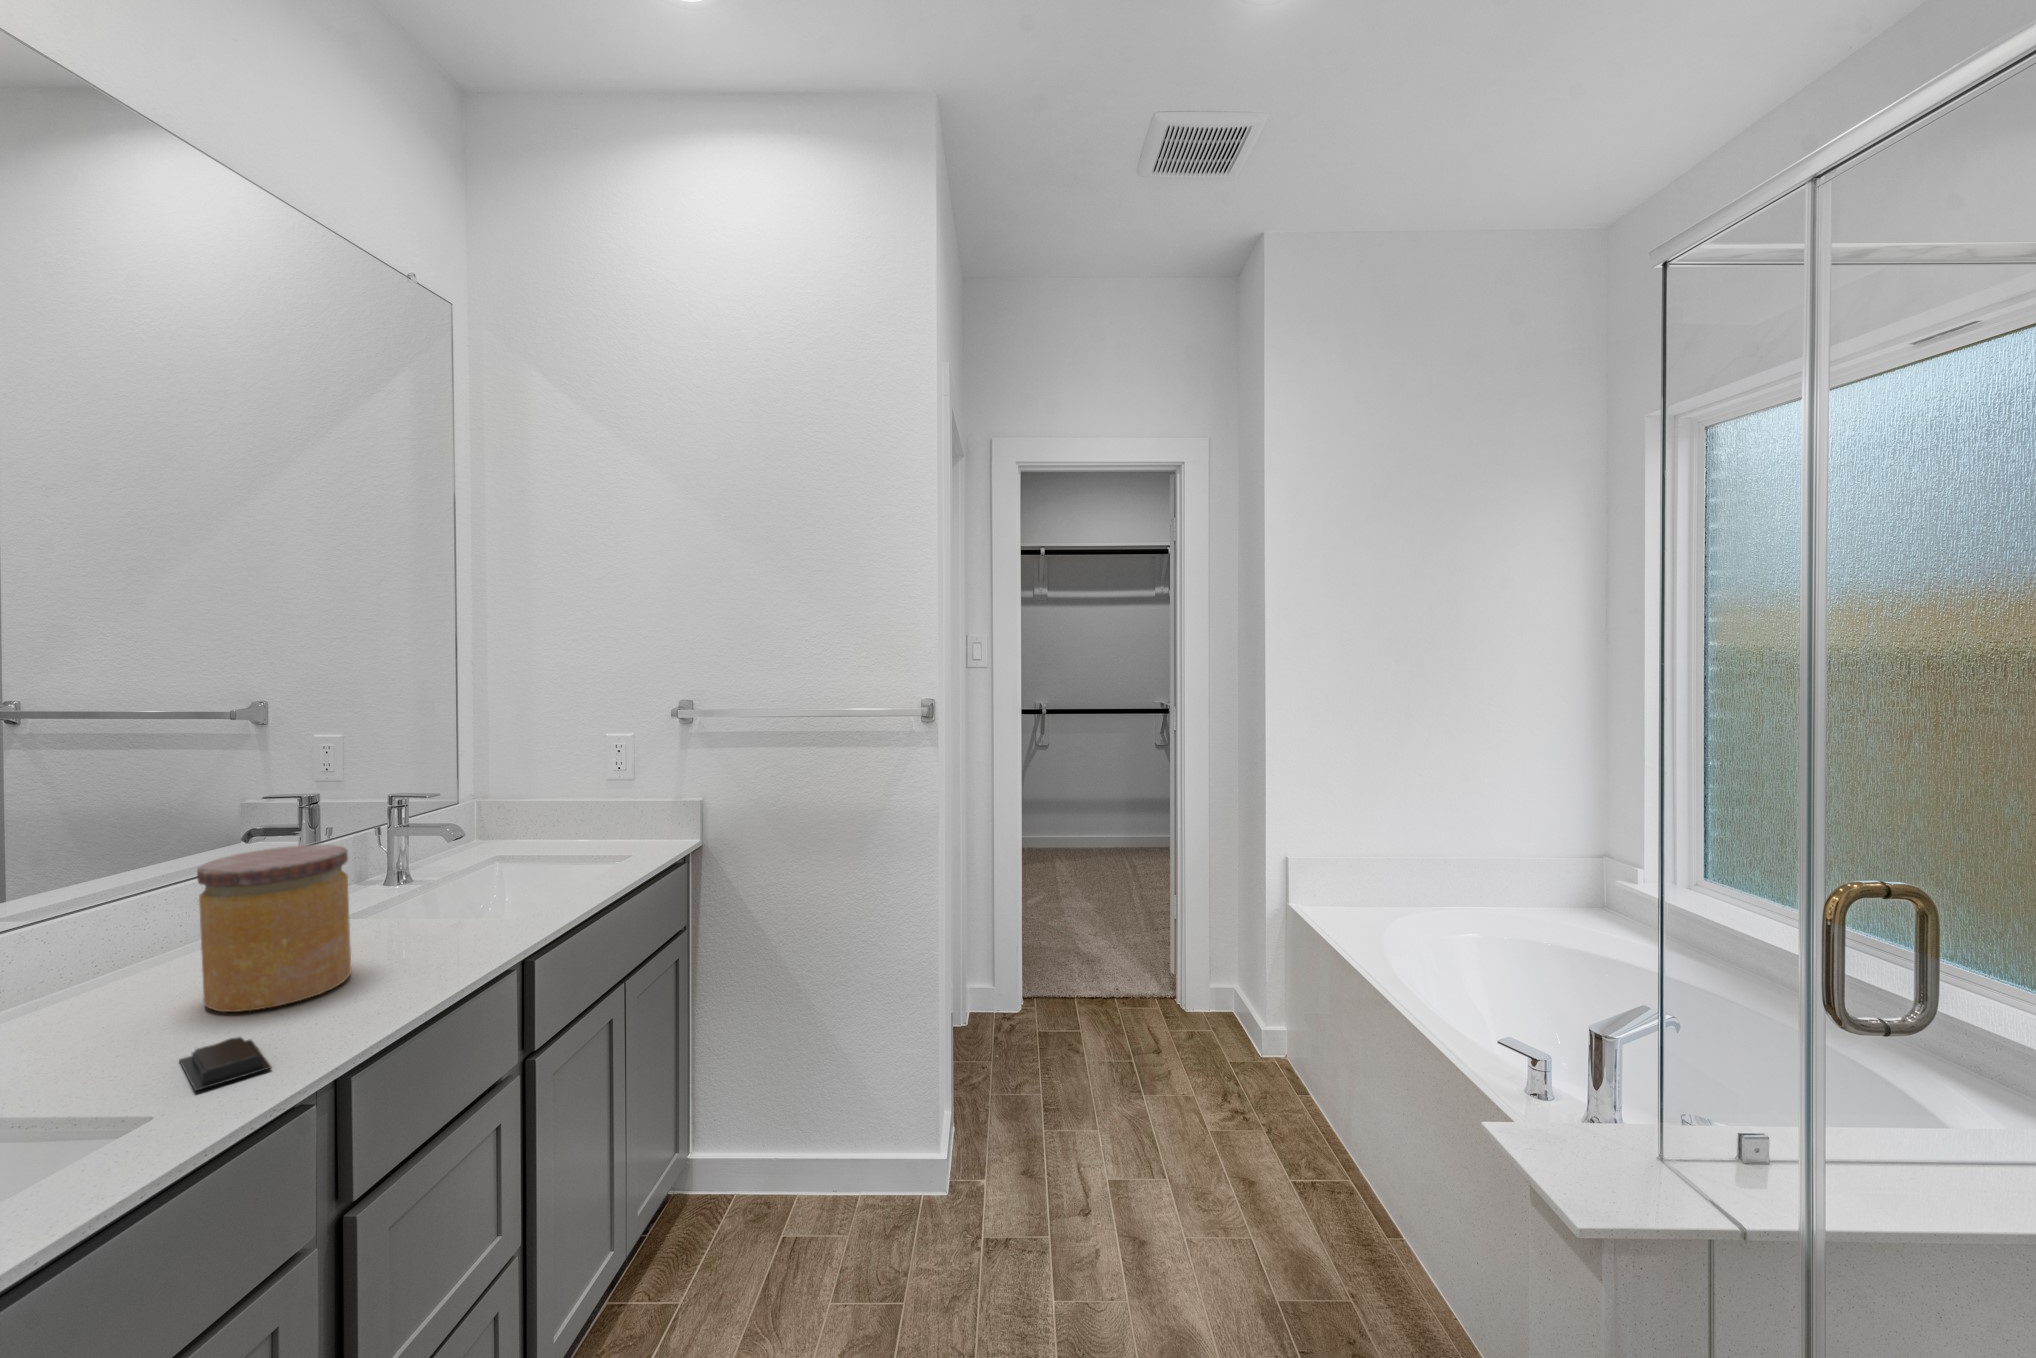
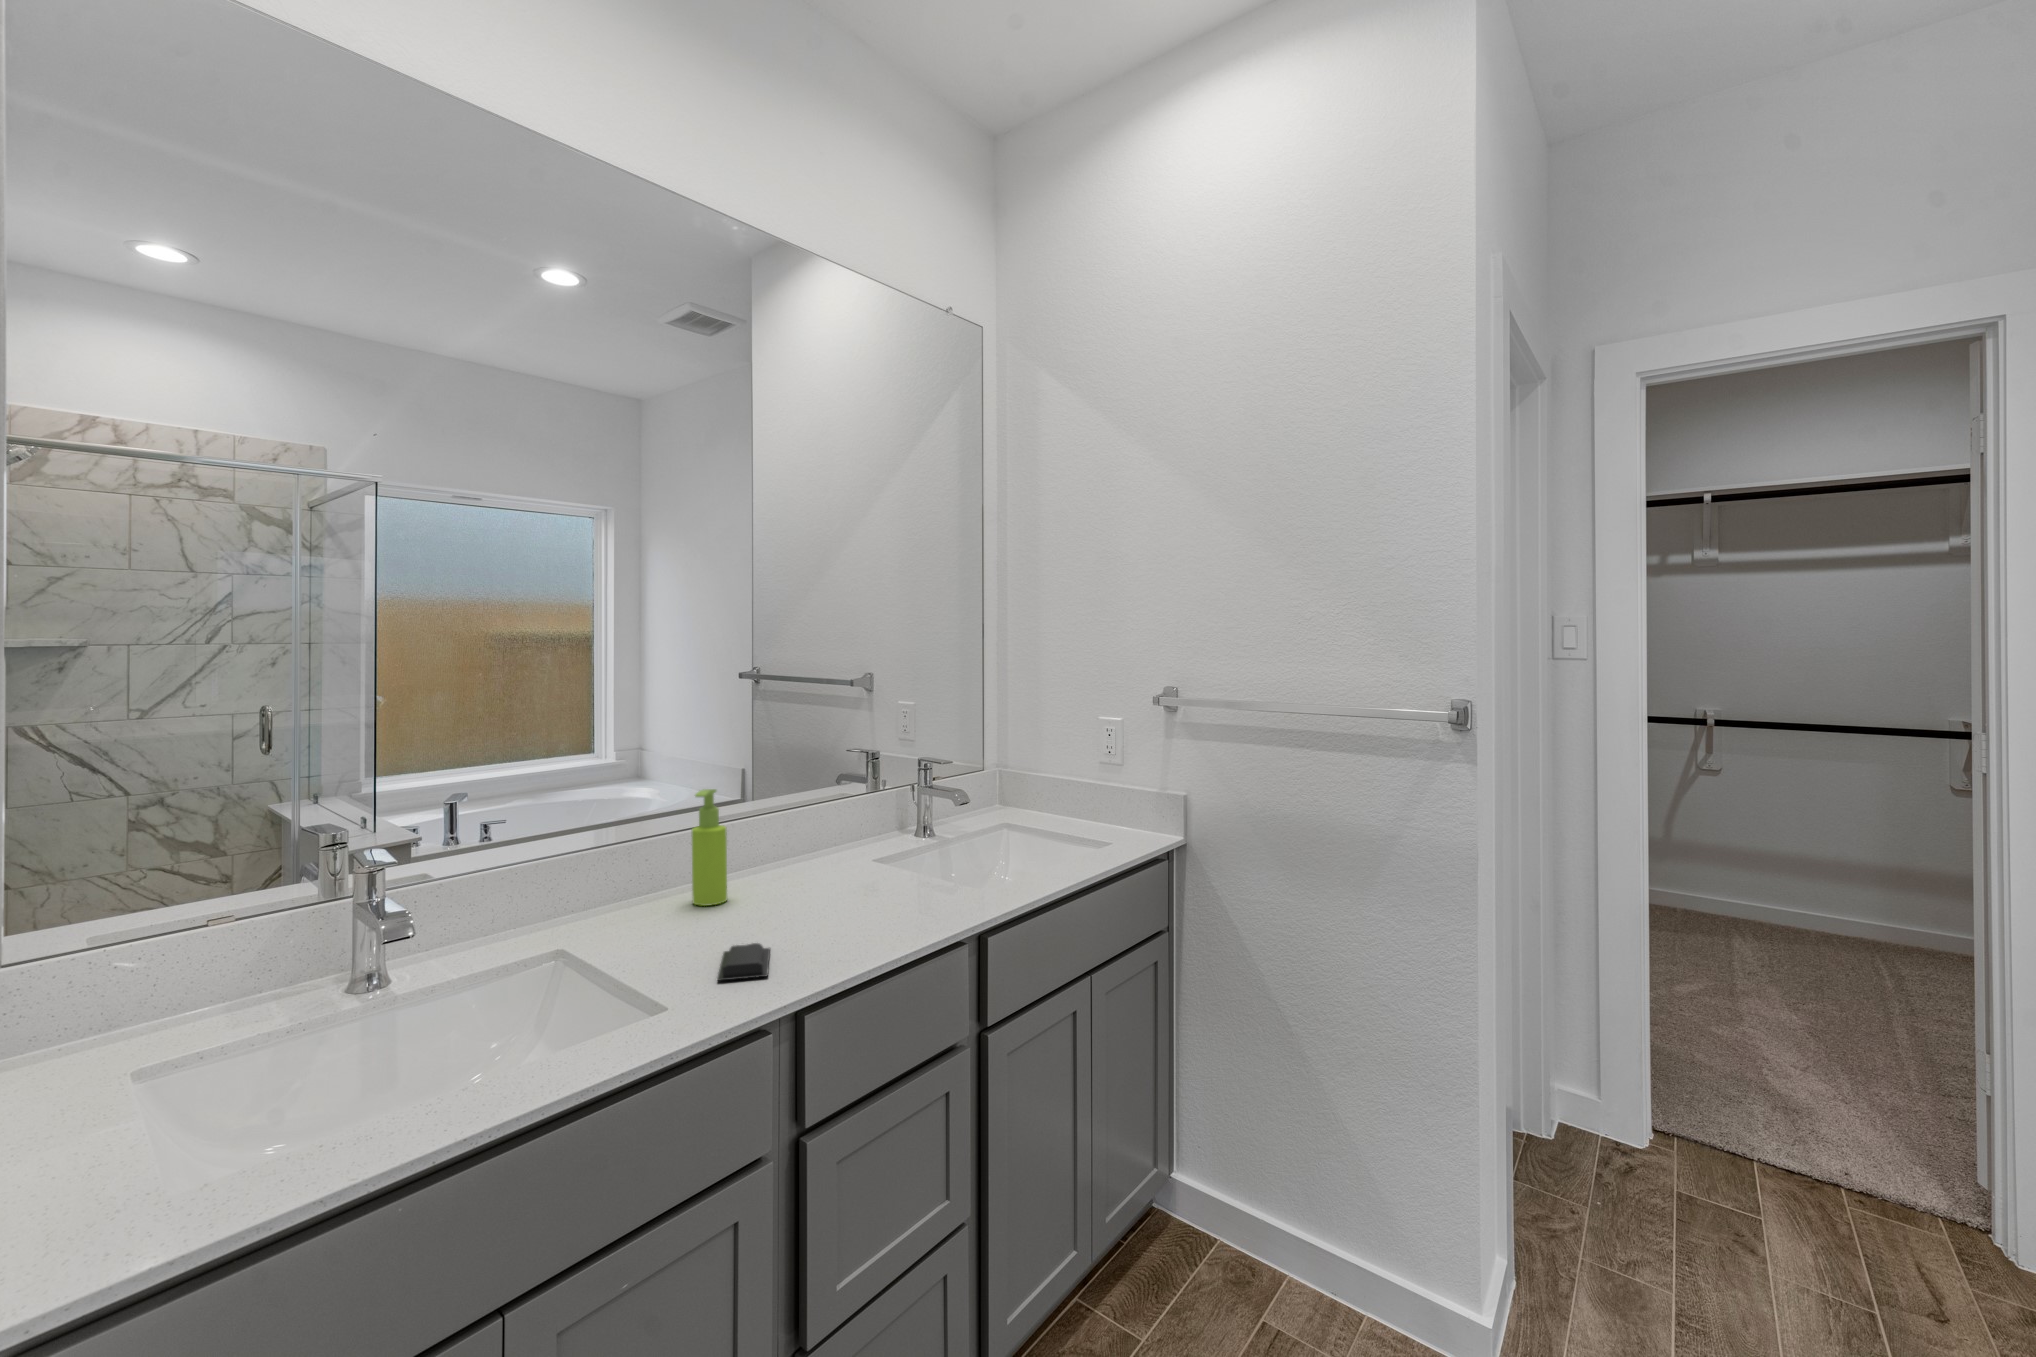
jar: present [197,845,351,1012] -> none [757,788,857,924]
soap dispenser: none [70,868,135,1019] -> present [692,789,727,906]

